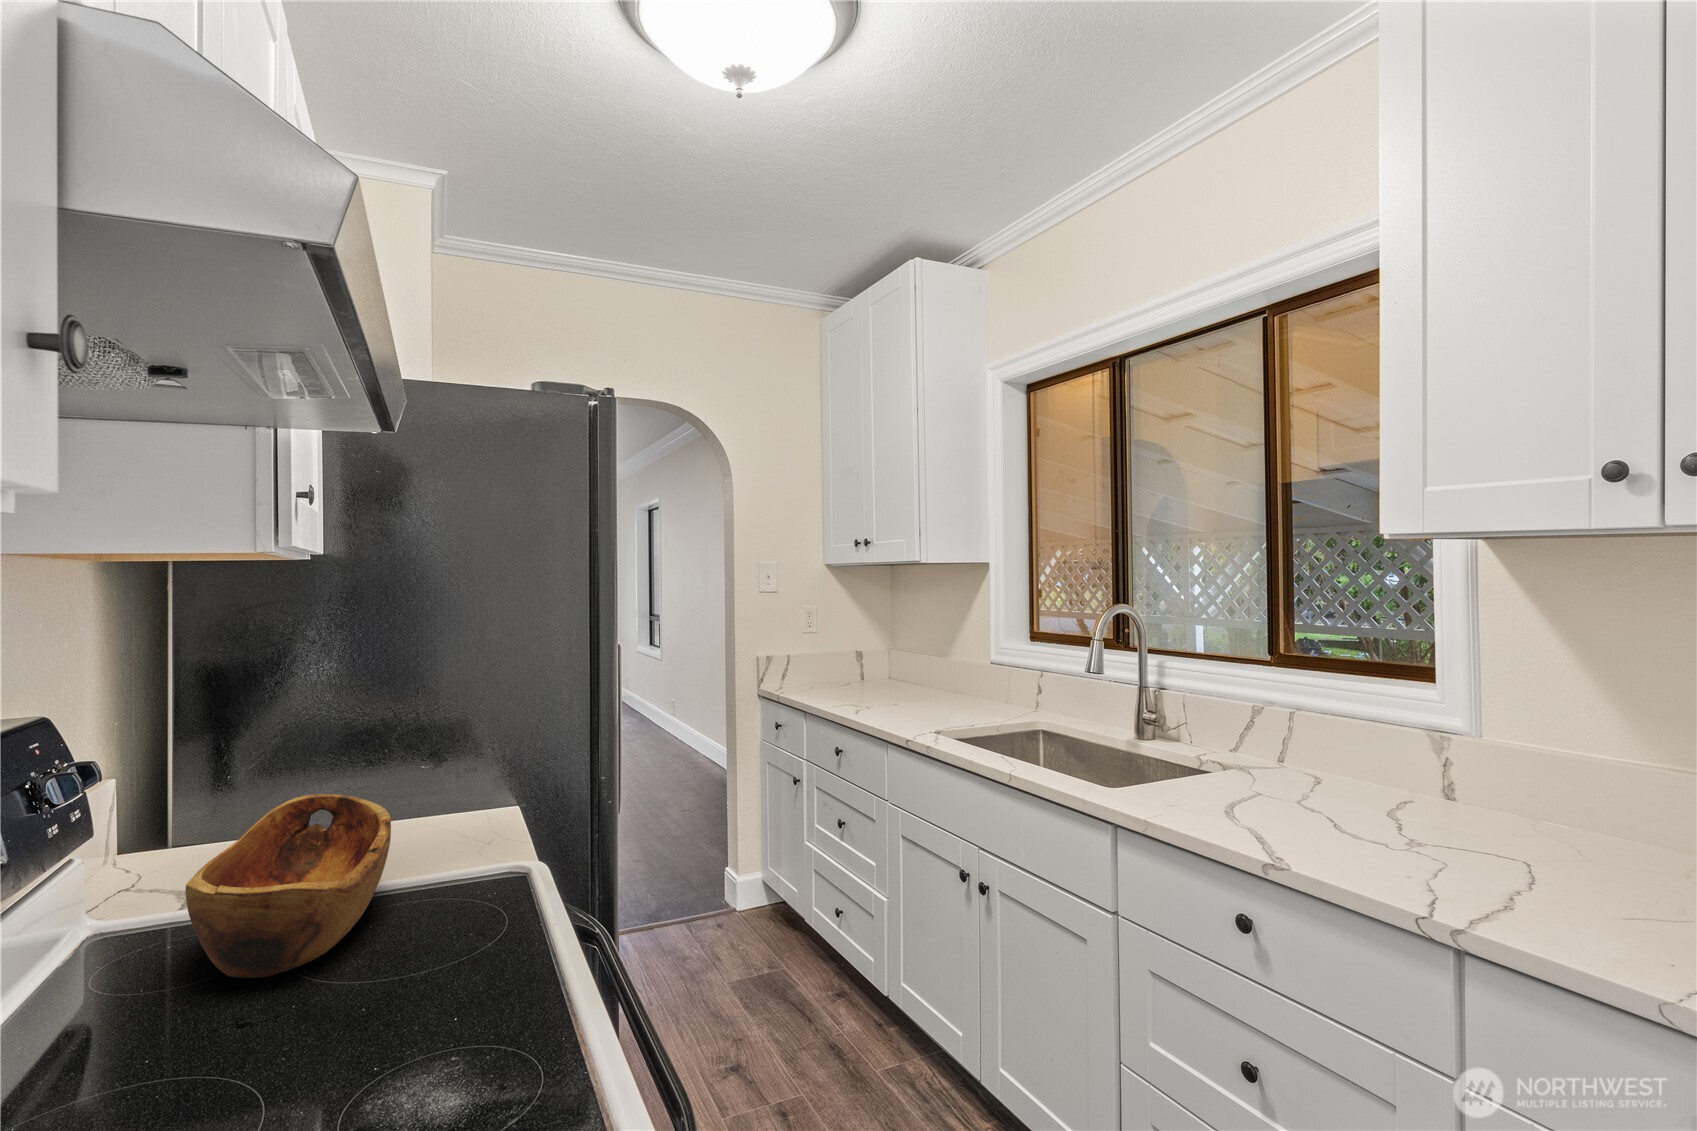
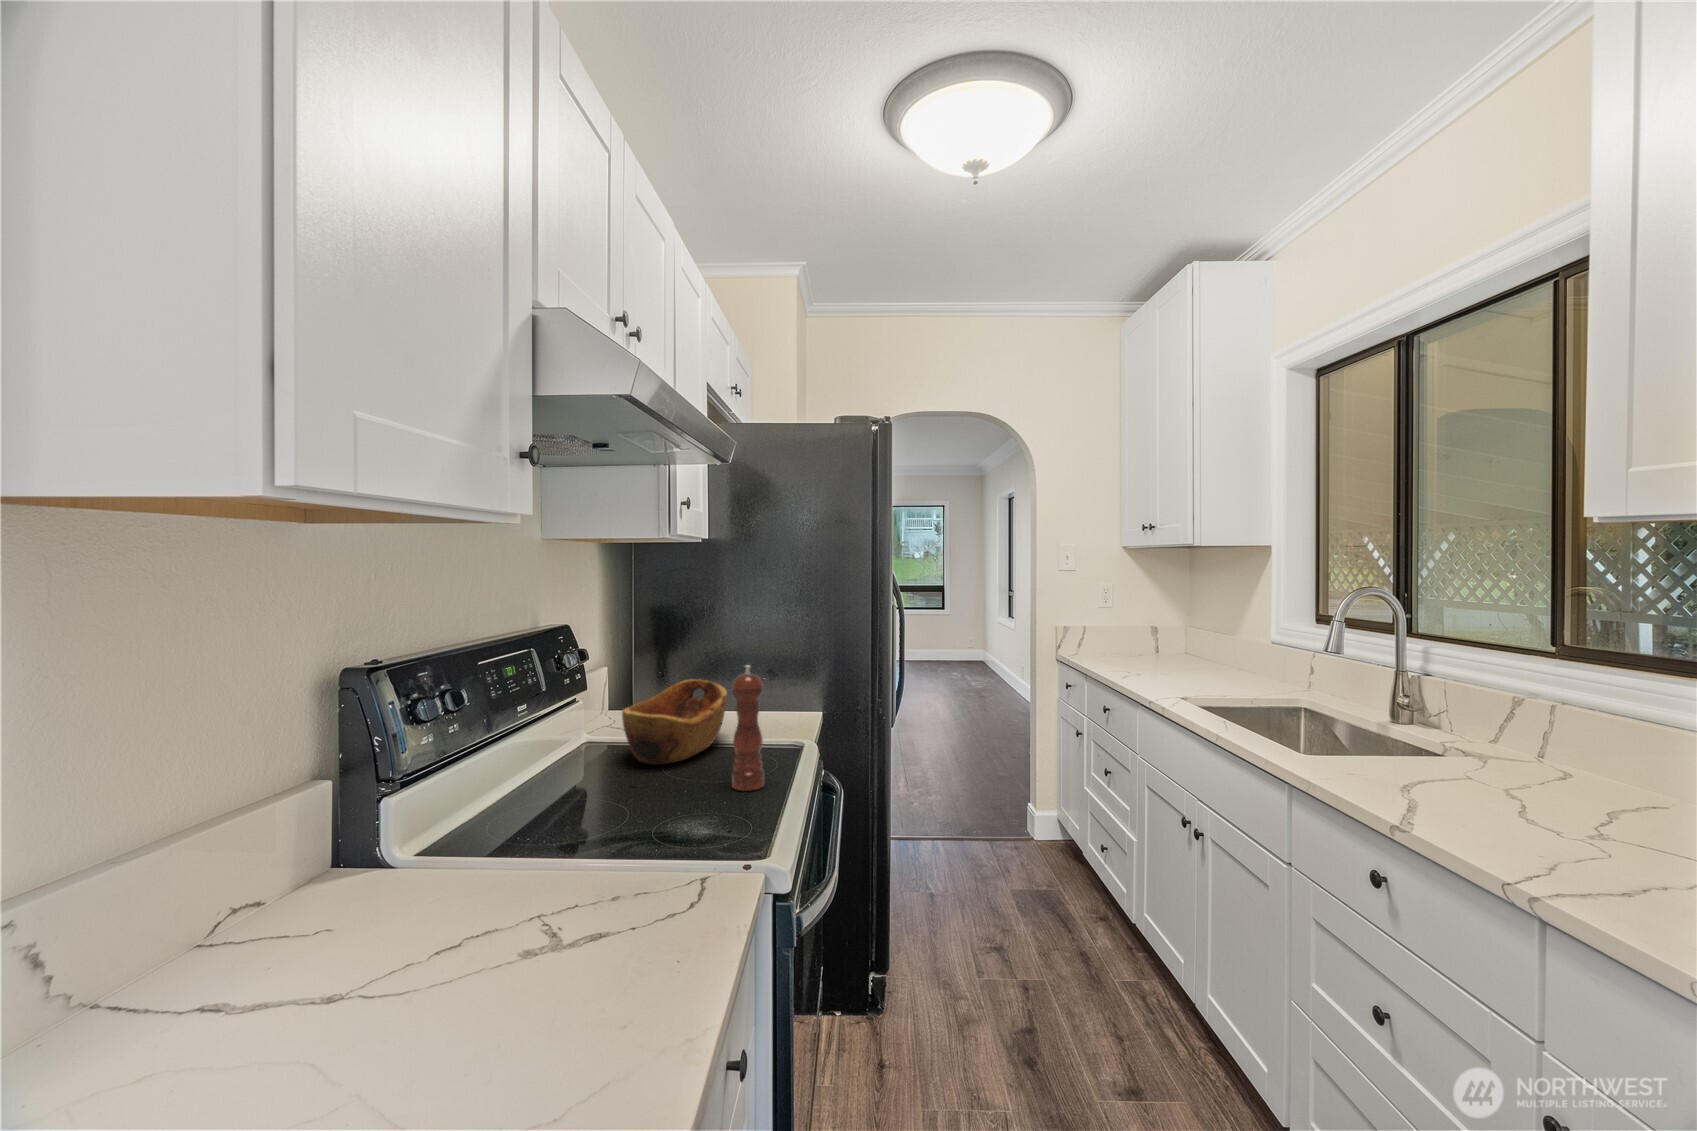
pepper mill: none [458,776,518,998] -> present [732,665,764,791]

